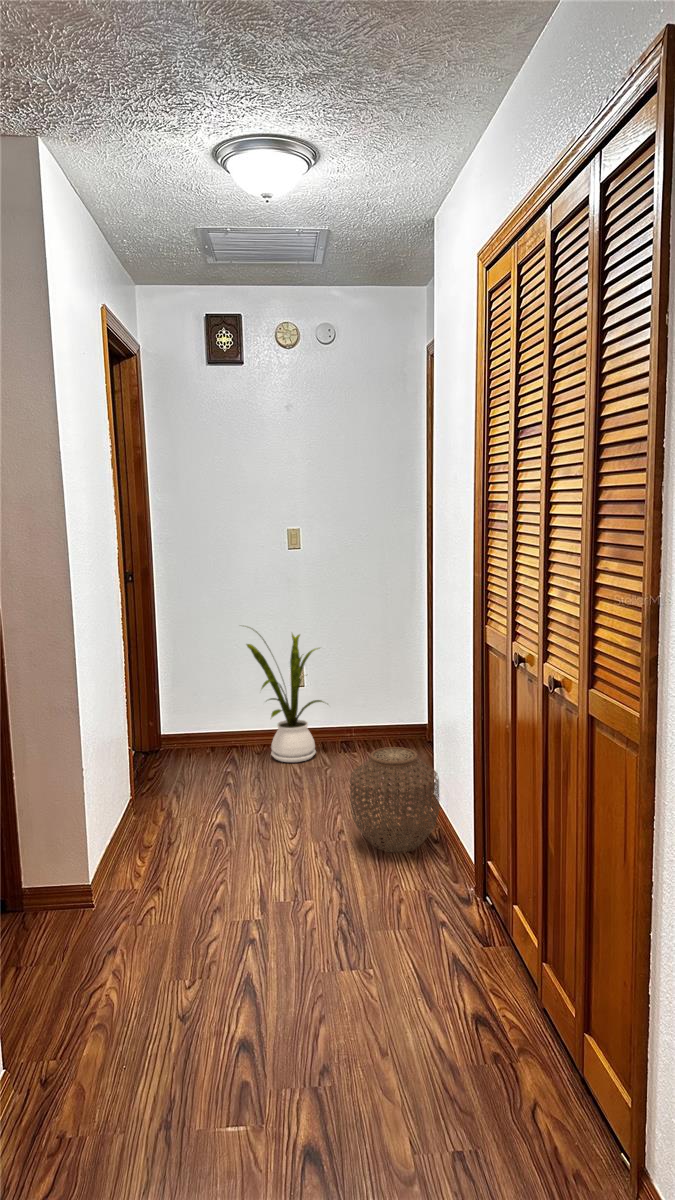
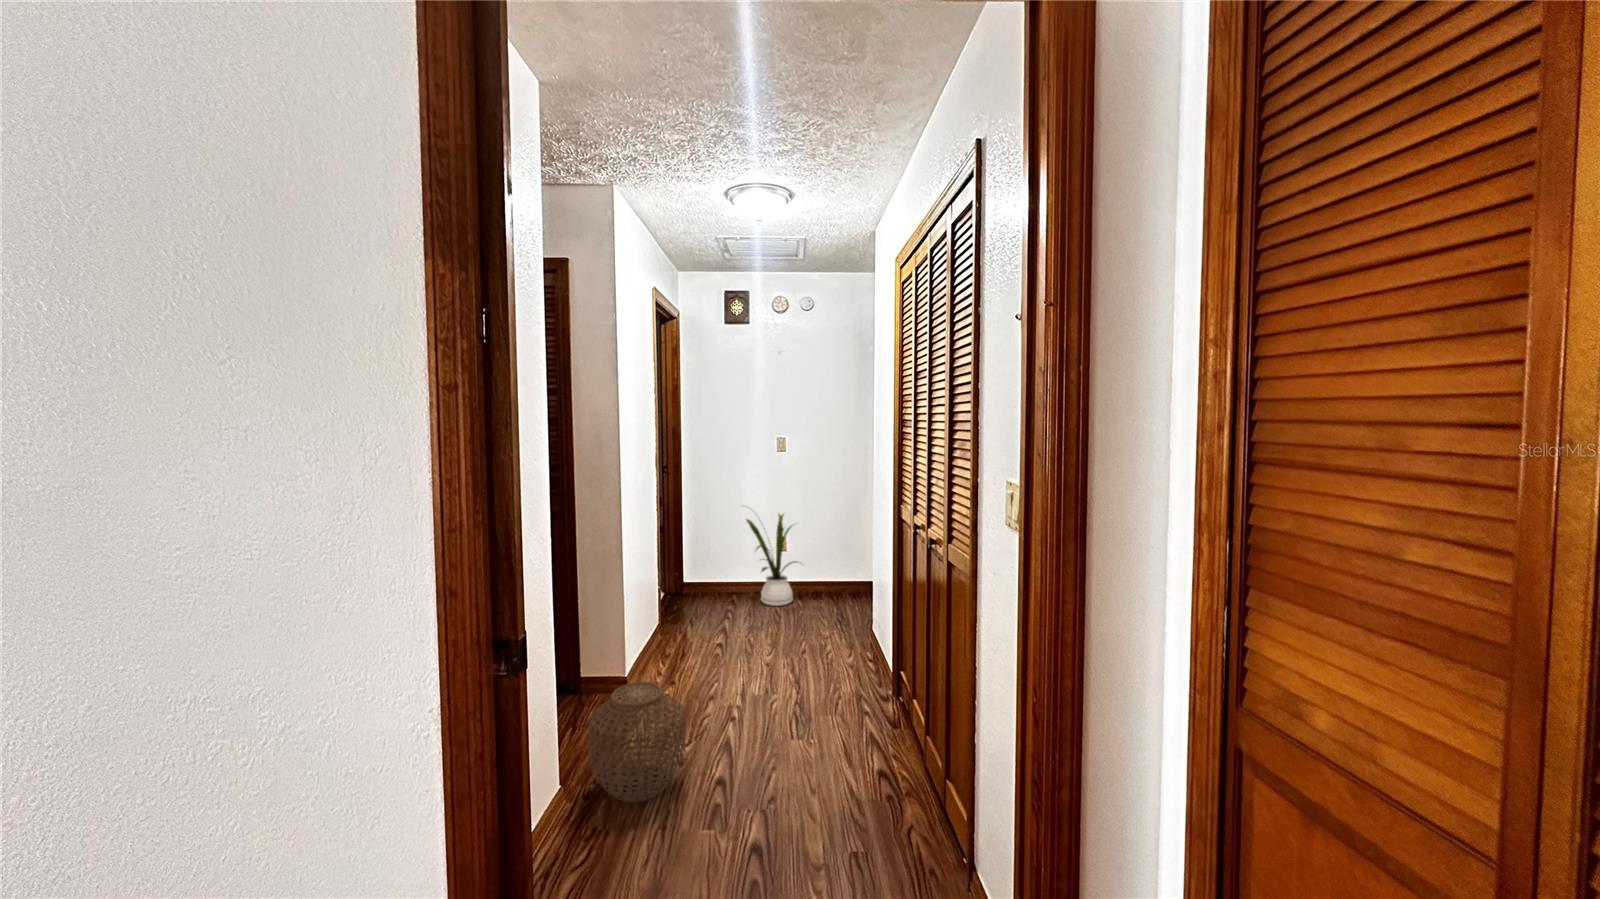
woven basket: present [350,747,439,853] -> present [588,682,686,803]

